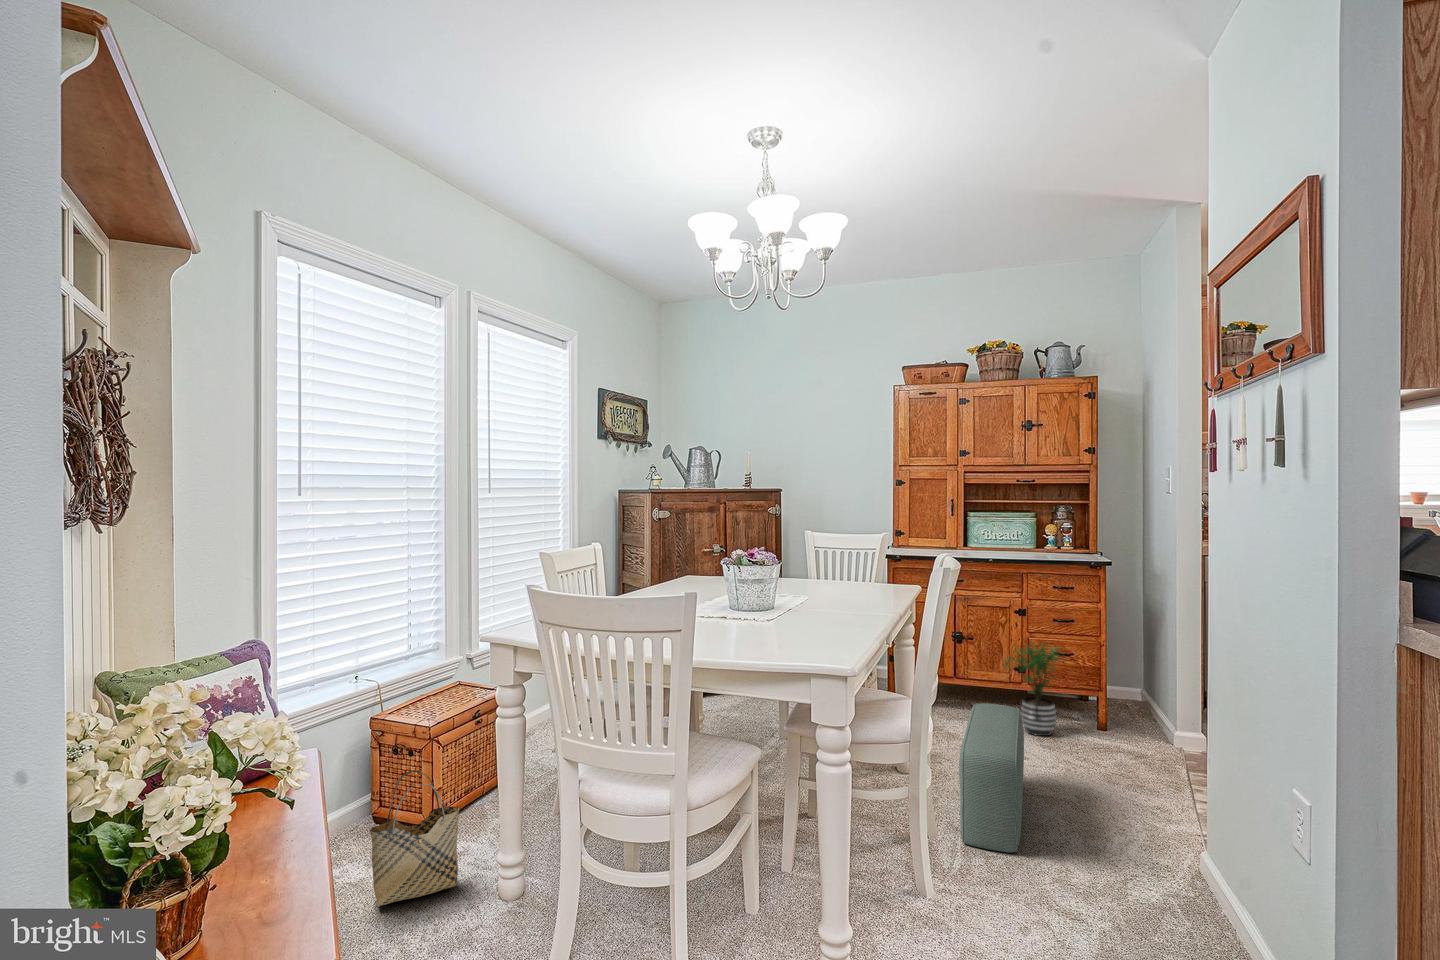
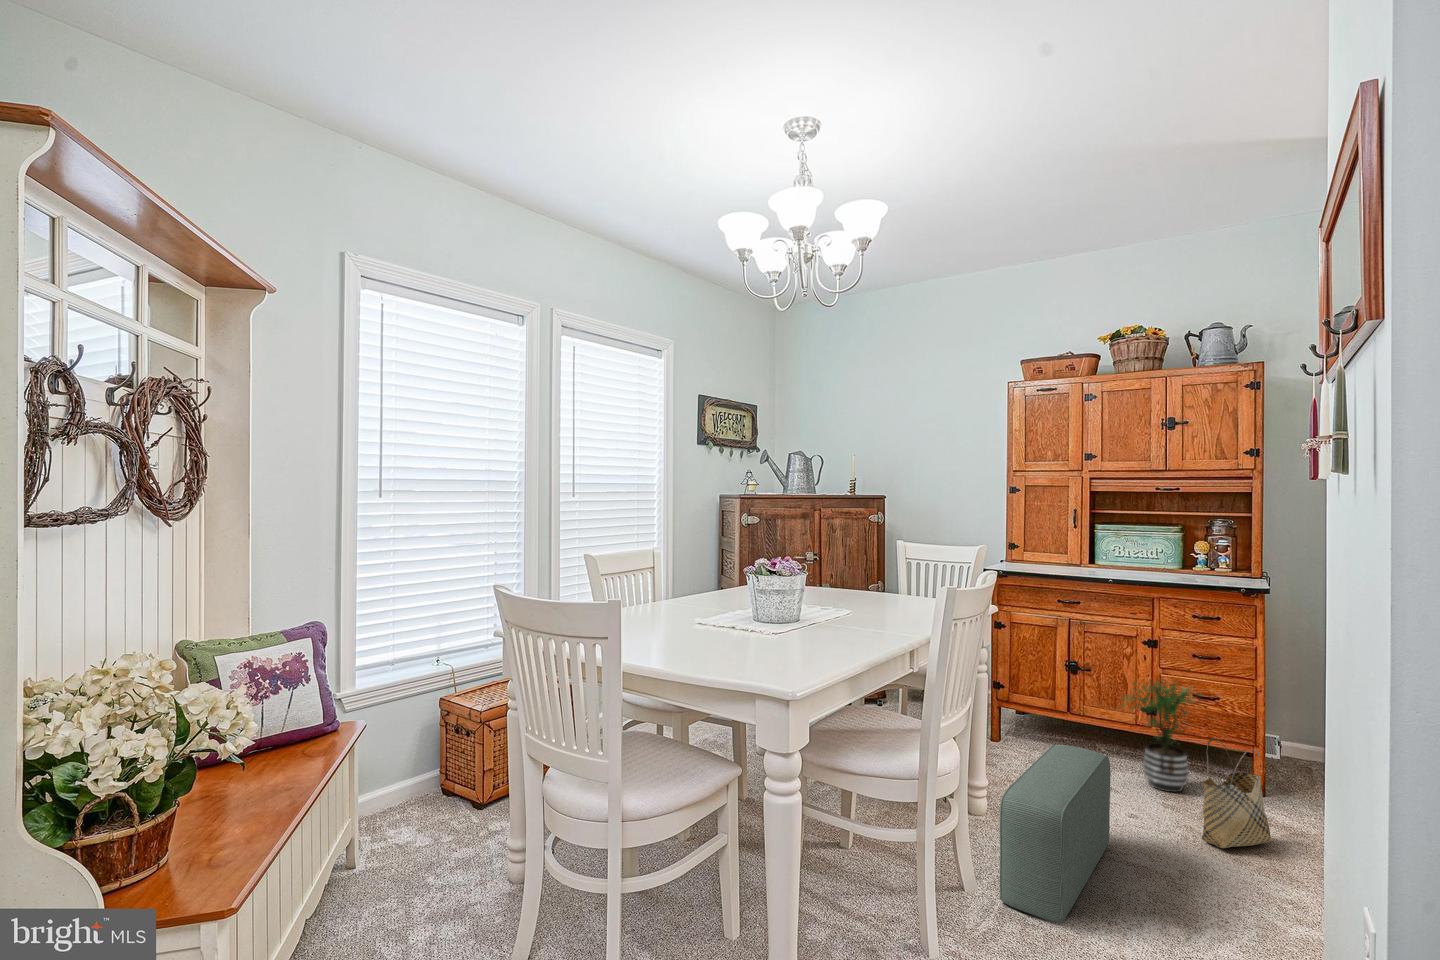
woven basket: present [370,770,459,906] -> present [1202,738,1271,849]

